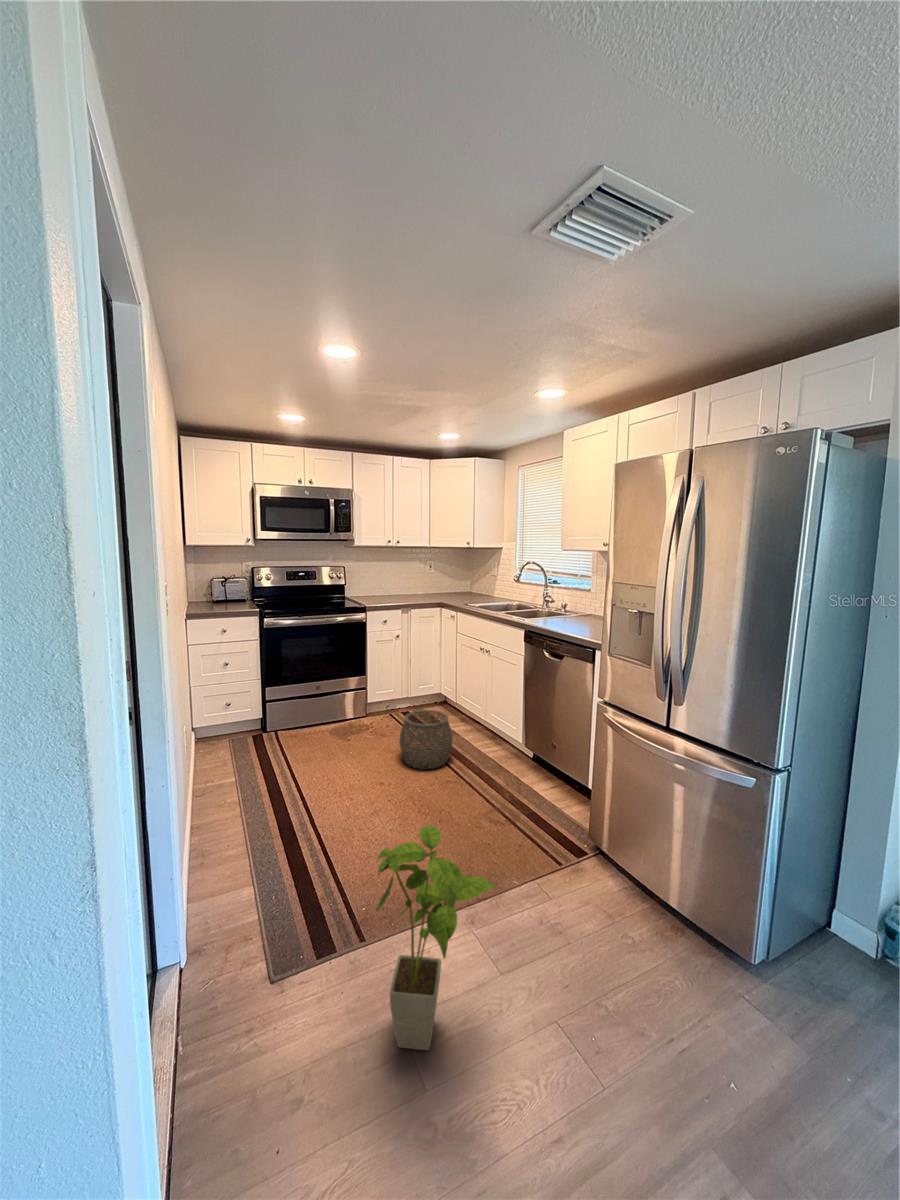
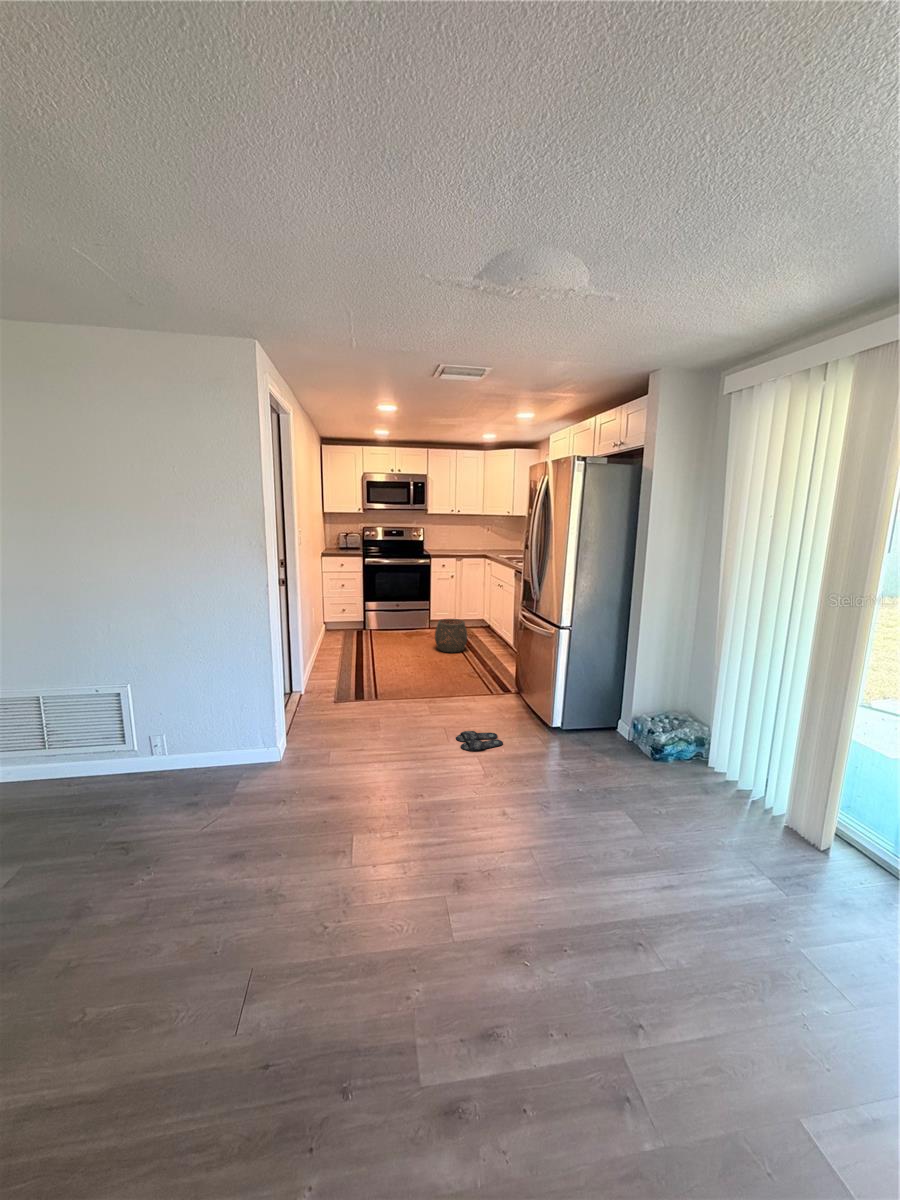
house plant: present [376,826,497,1050] -> none [365,630,419,725]
slippers: none [602,1009,708,1110] -> present [456,731,503,751]

